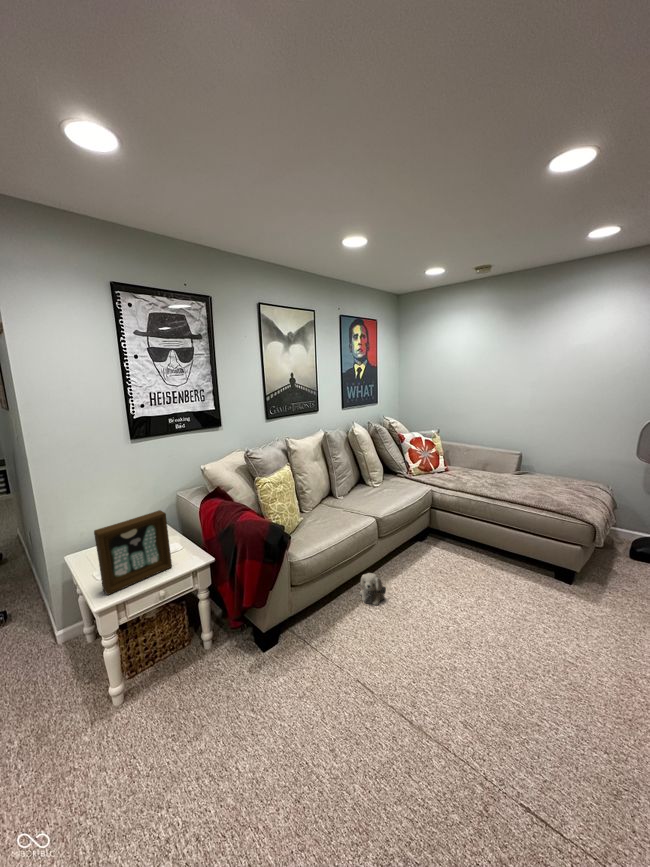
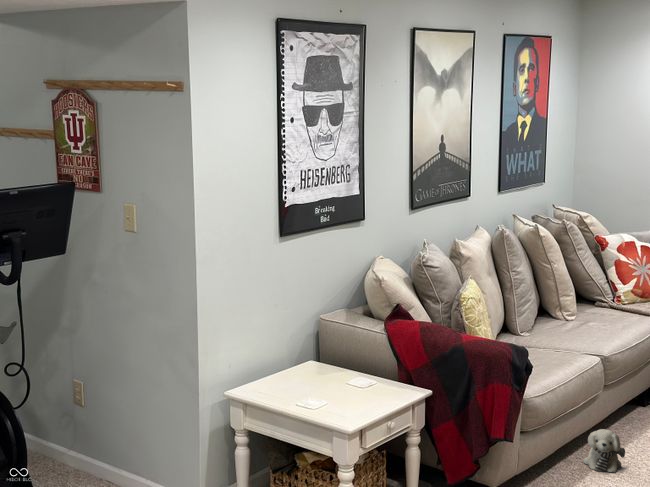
picture frame: present [94,510,172,595] -> none [331,325,388,420]

